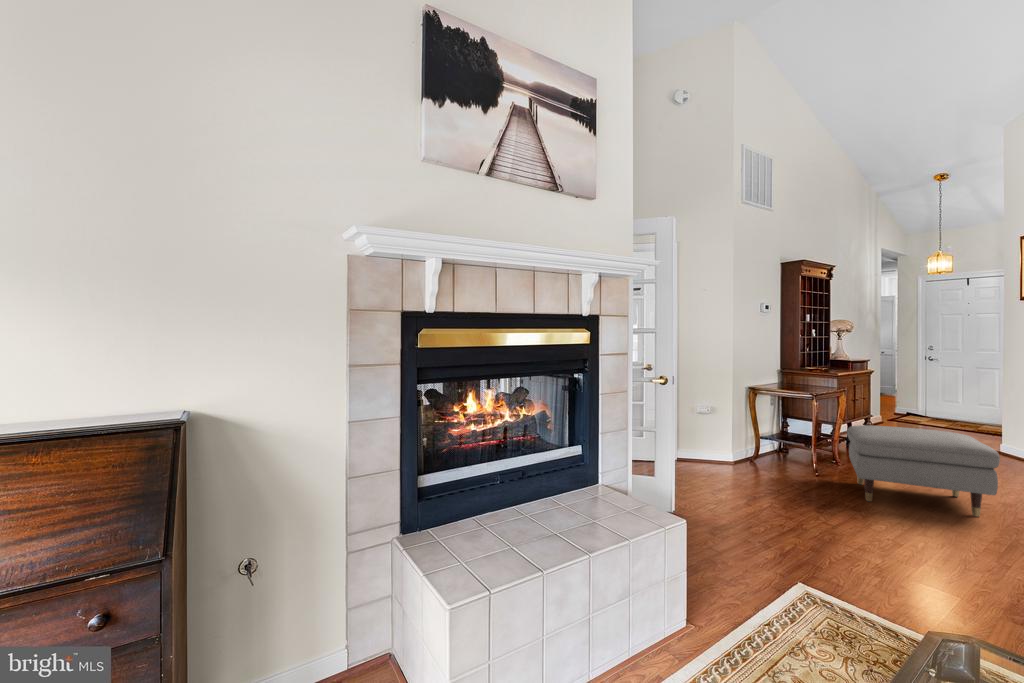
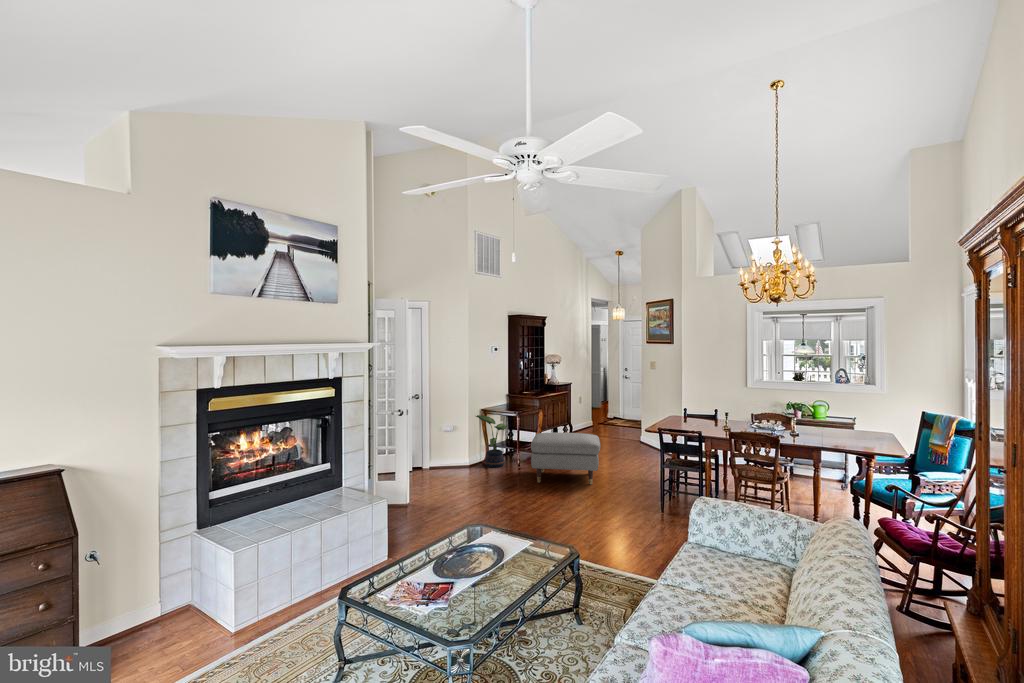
potted plant: none [740,395,792,469] -> present [476,415,507,467]

